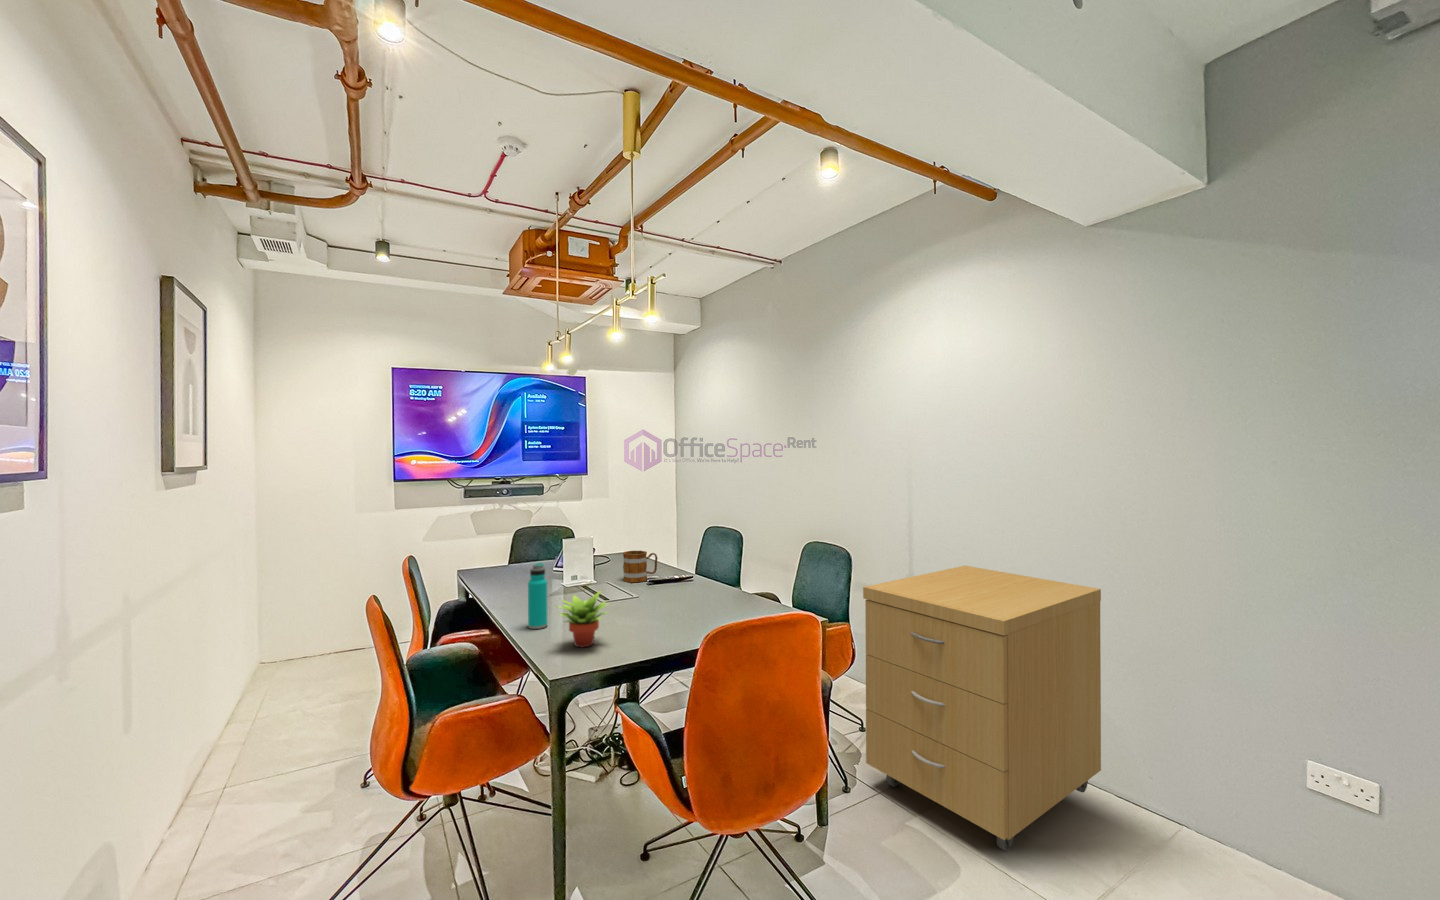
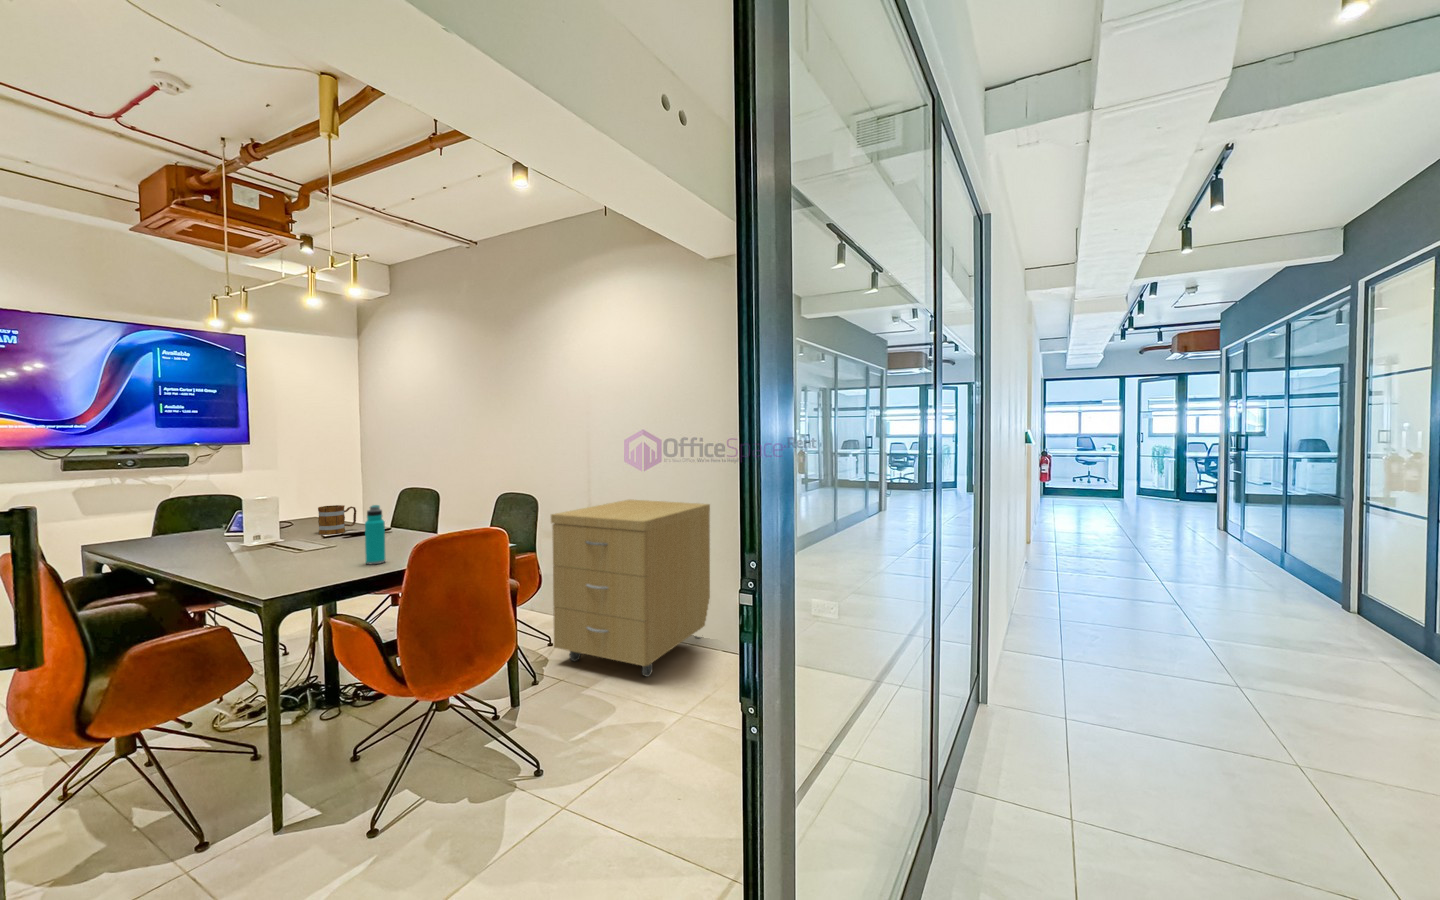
water bottle: present [528,563,548,629] -> present [365,505,385,564]
succulent plant: present [559,590,610,647] -> none [265,522,324,573]

